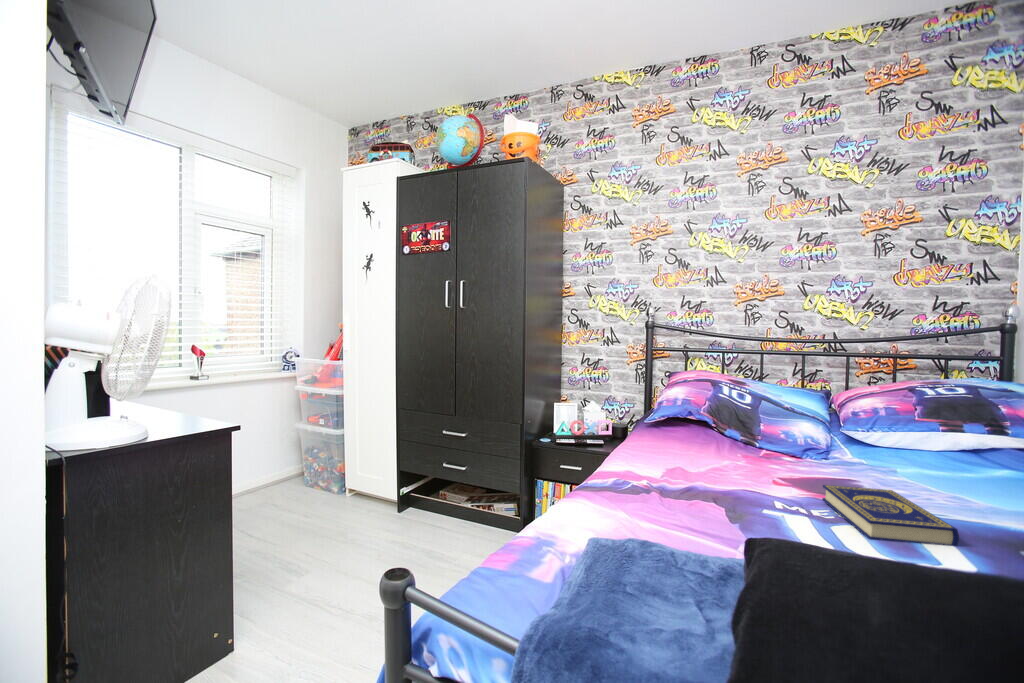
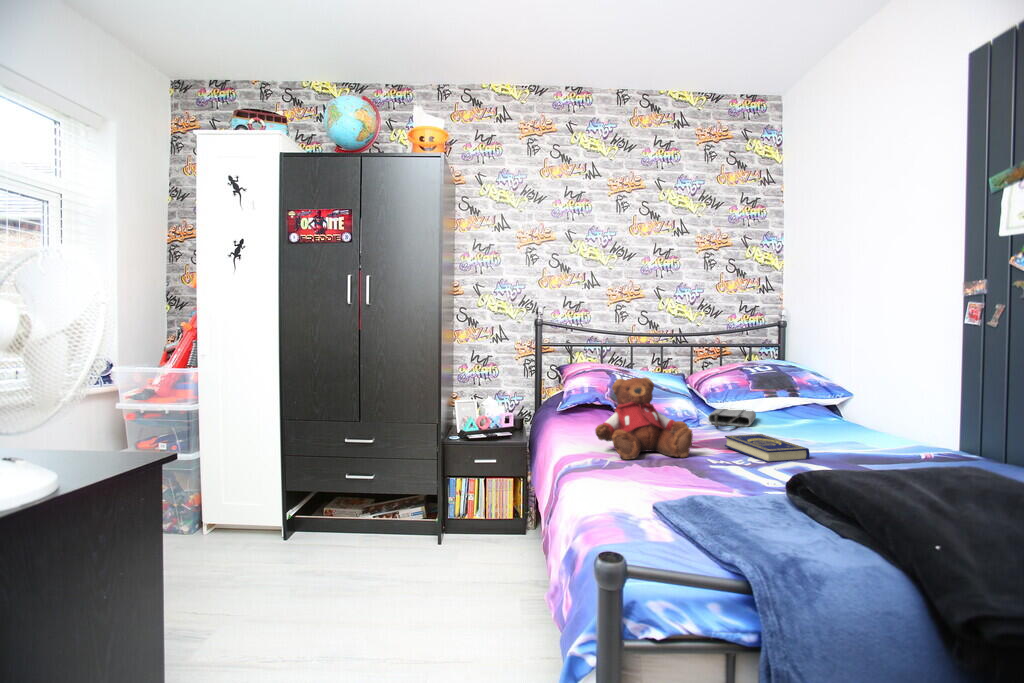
teddy bear: none [632,393,763,508] -> present [595,378,693,459]
tote bag: none [840,442,929,473] -> present [708,409,756,427]

